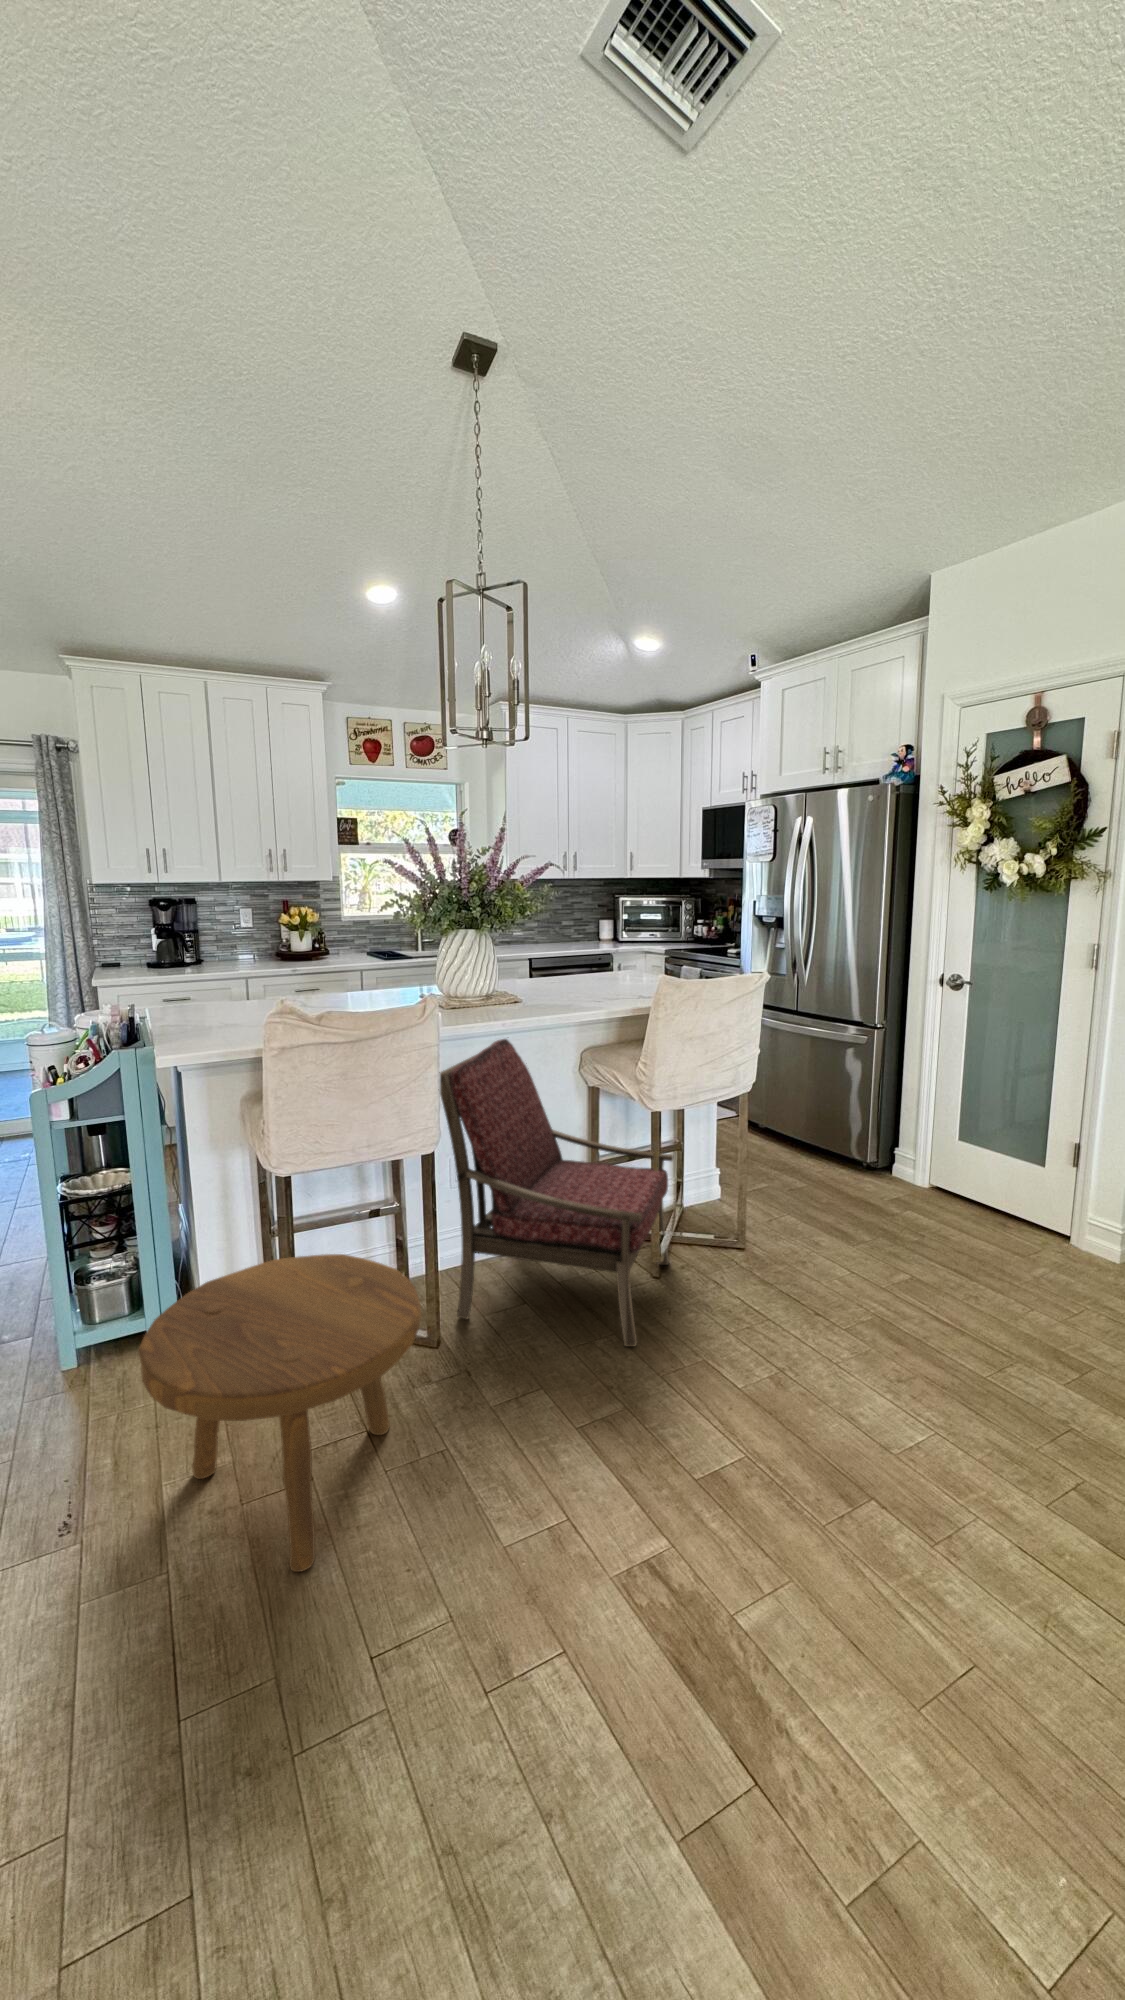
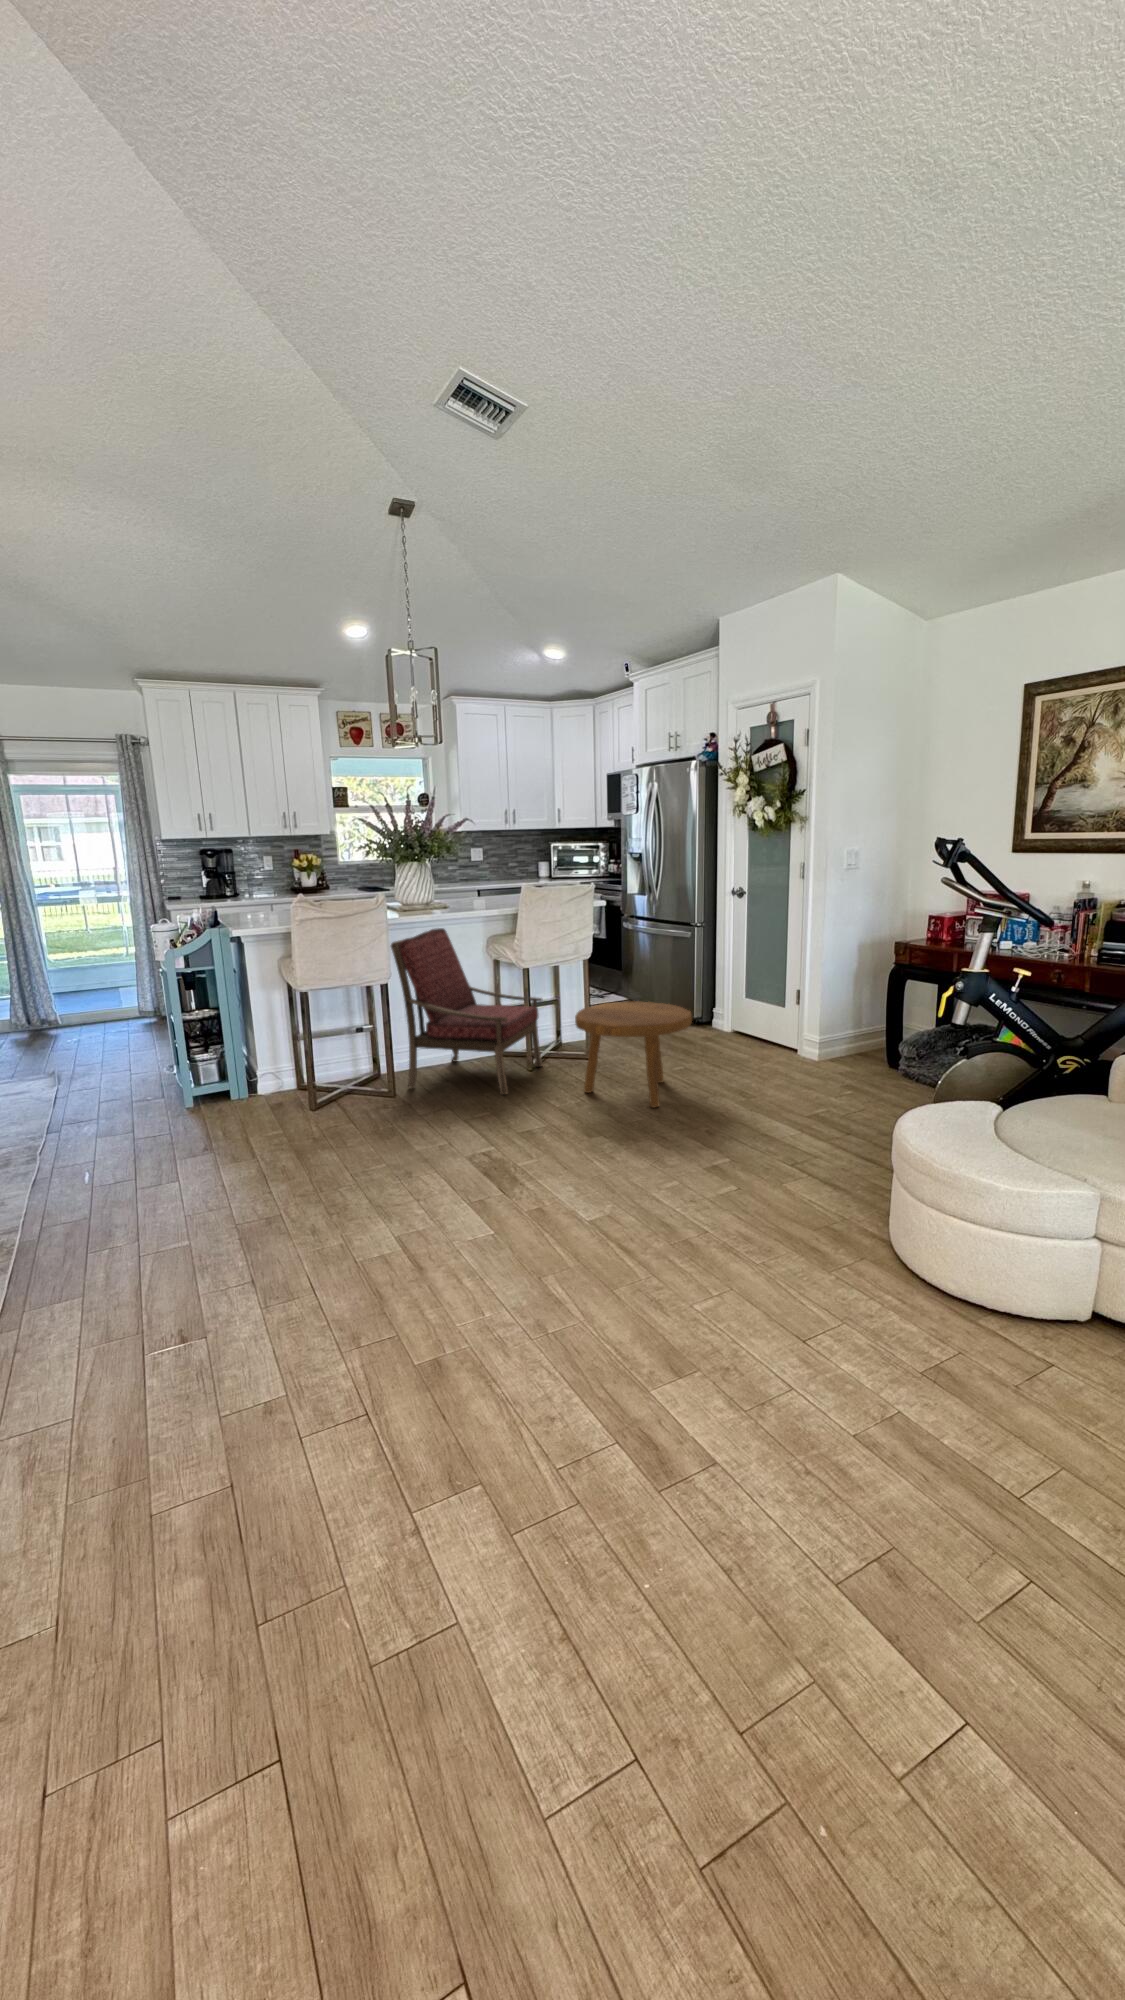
footstool: present [138,1254,422,1572] -> present [575,1001,692,1108]

